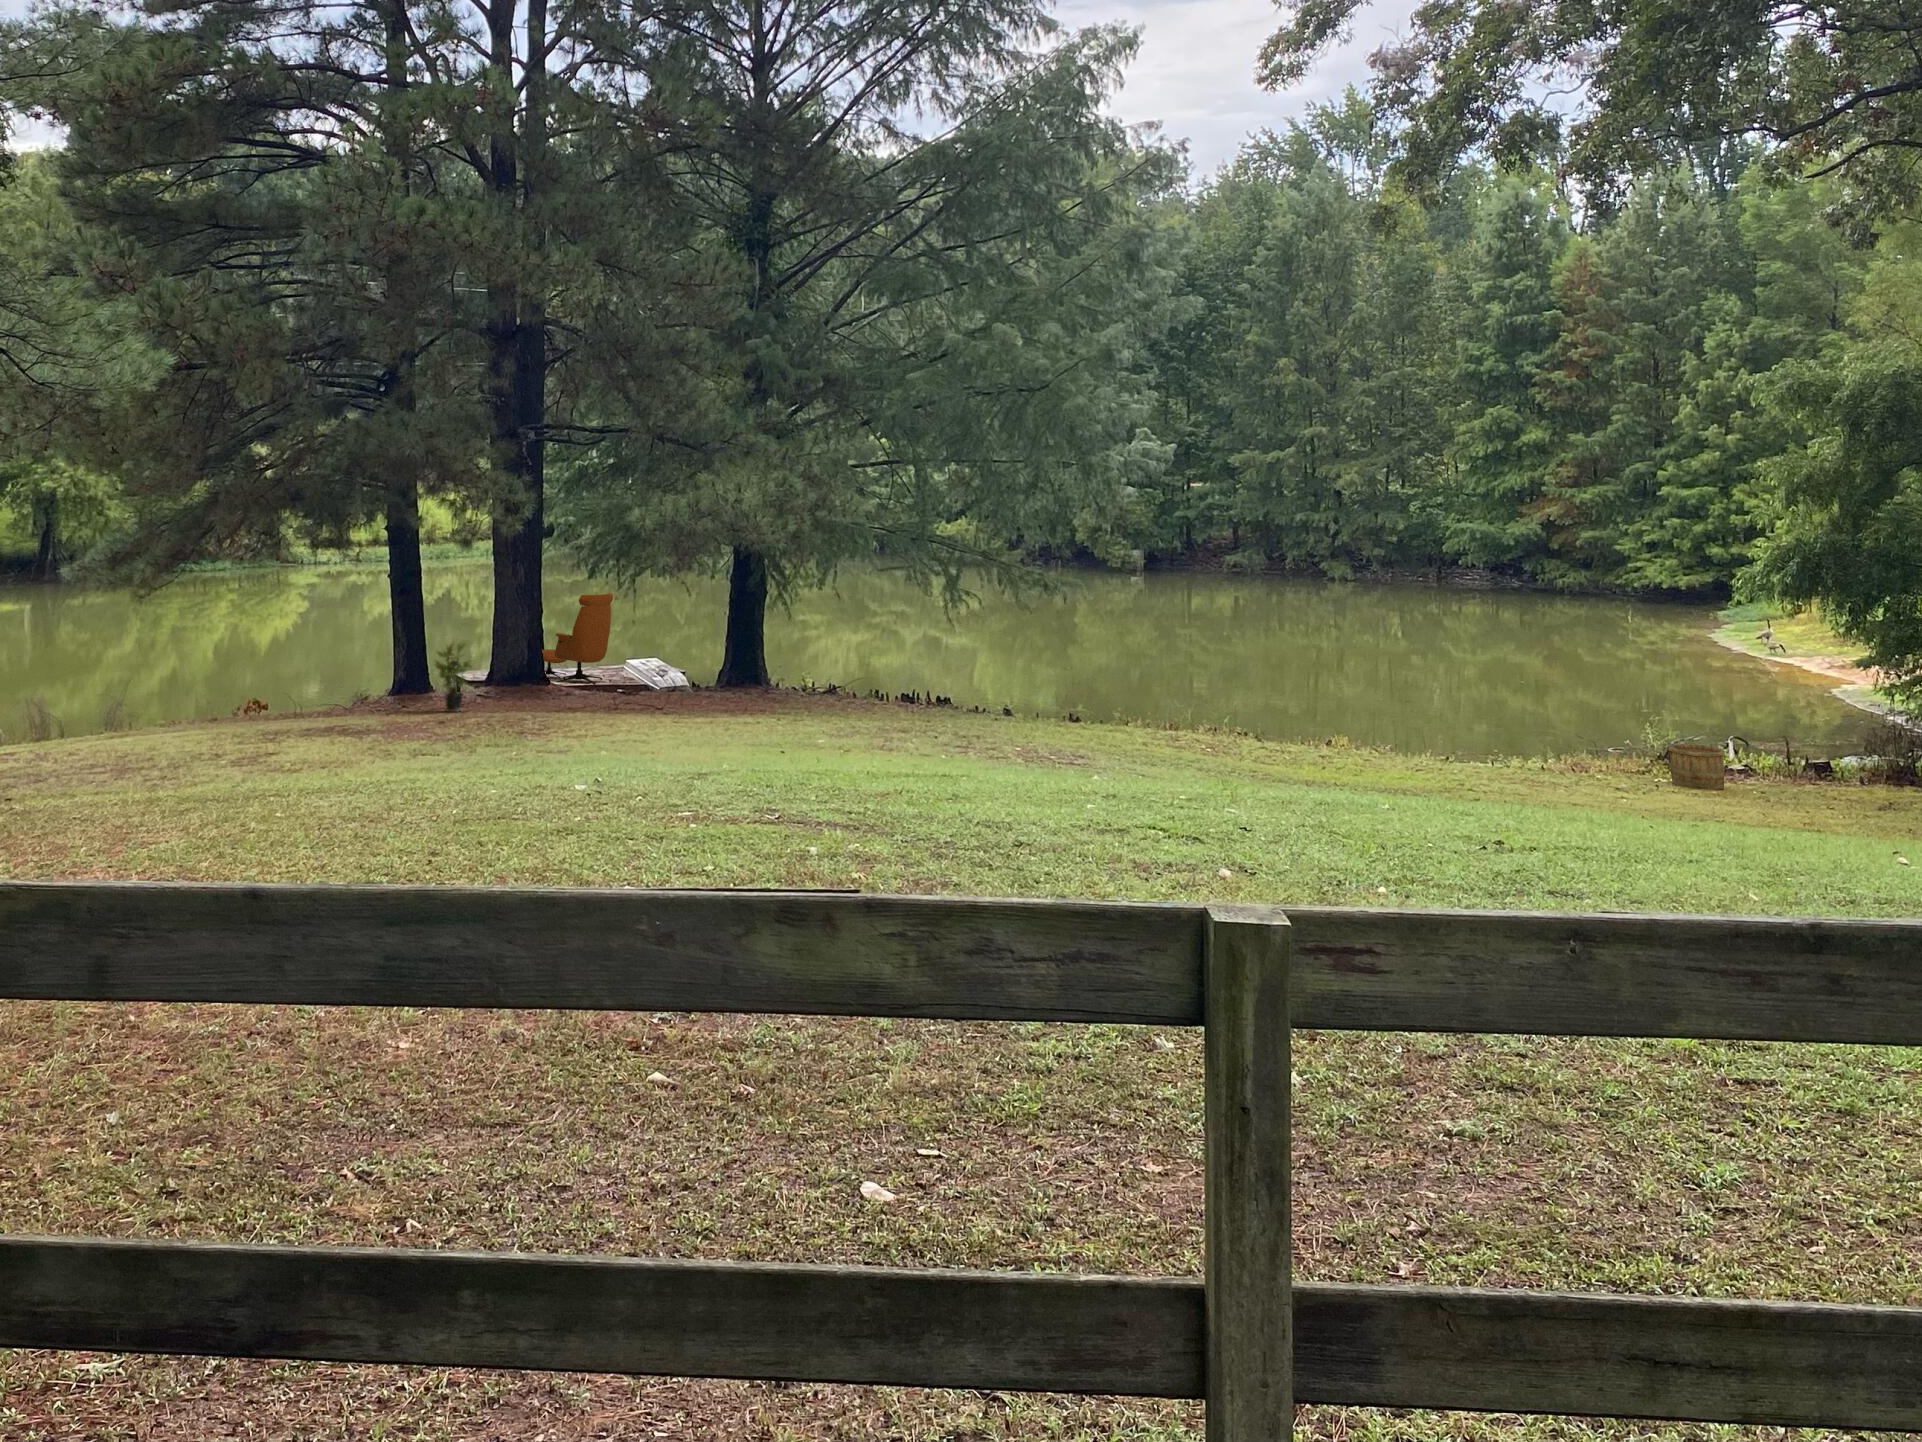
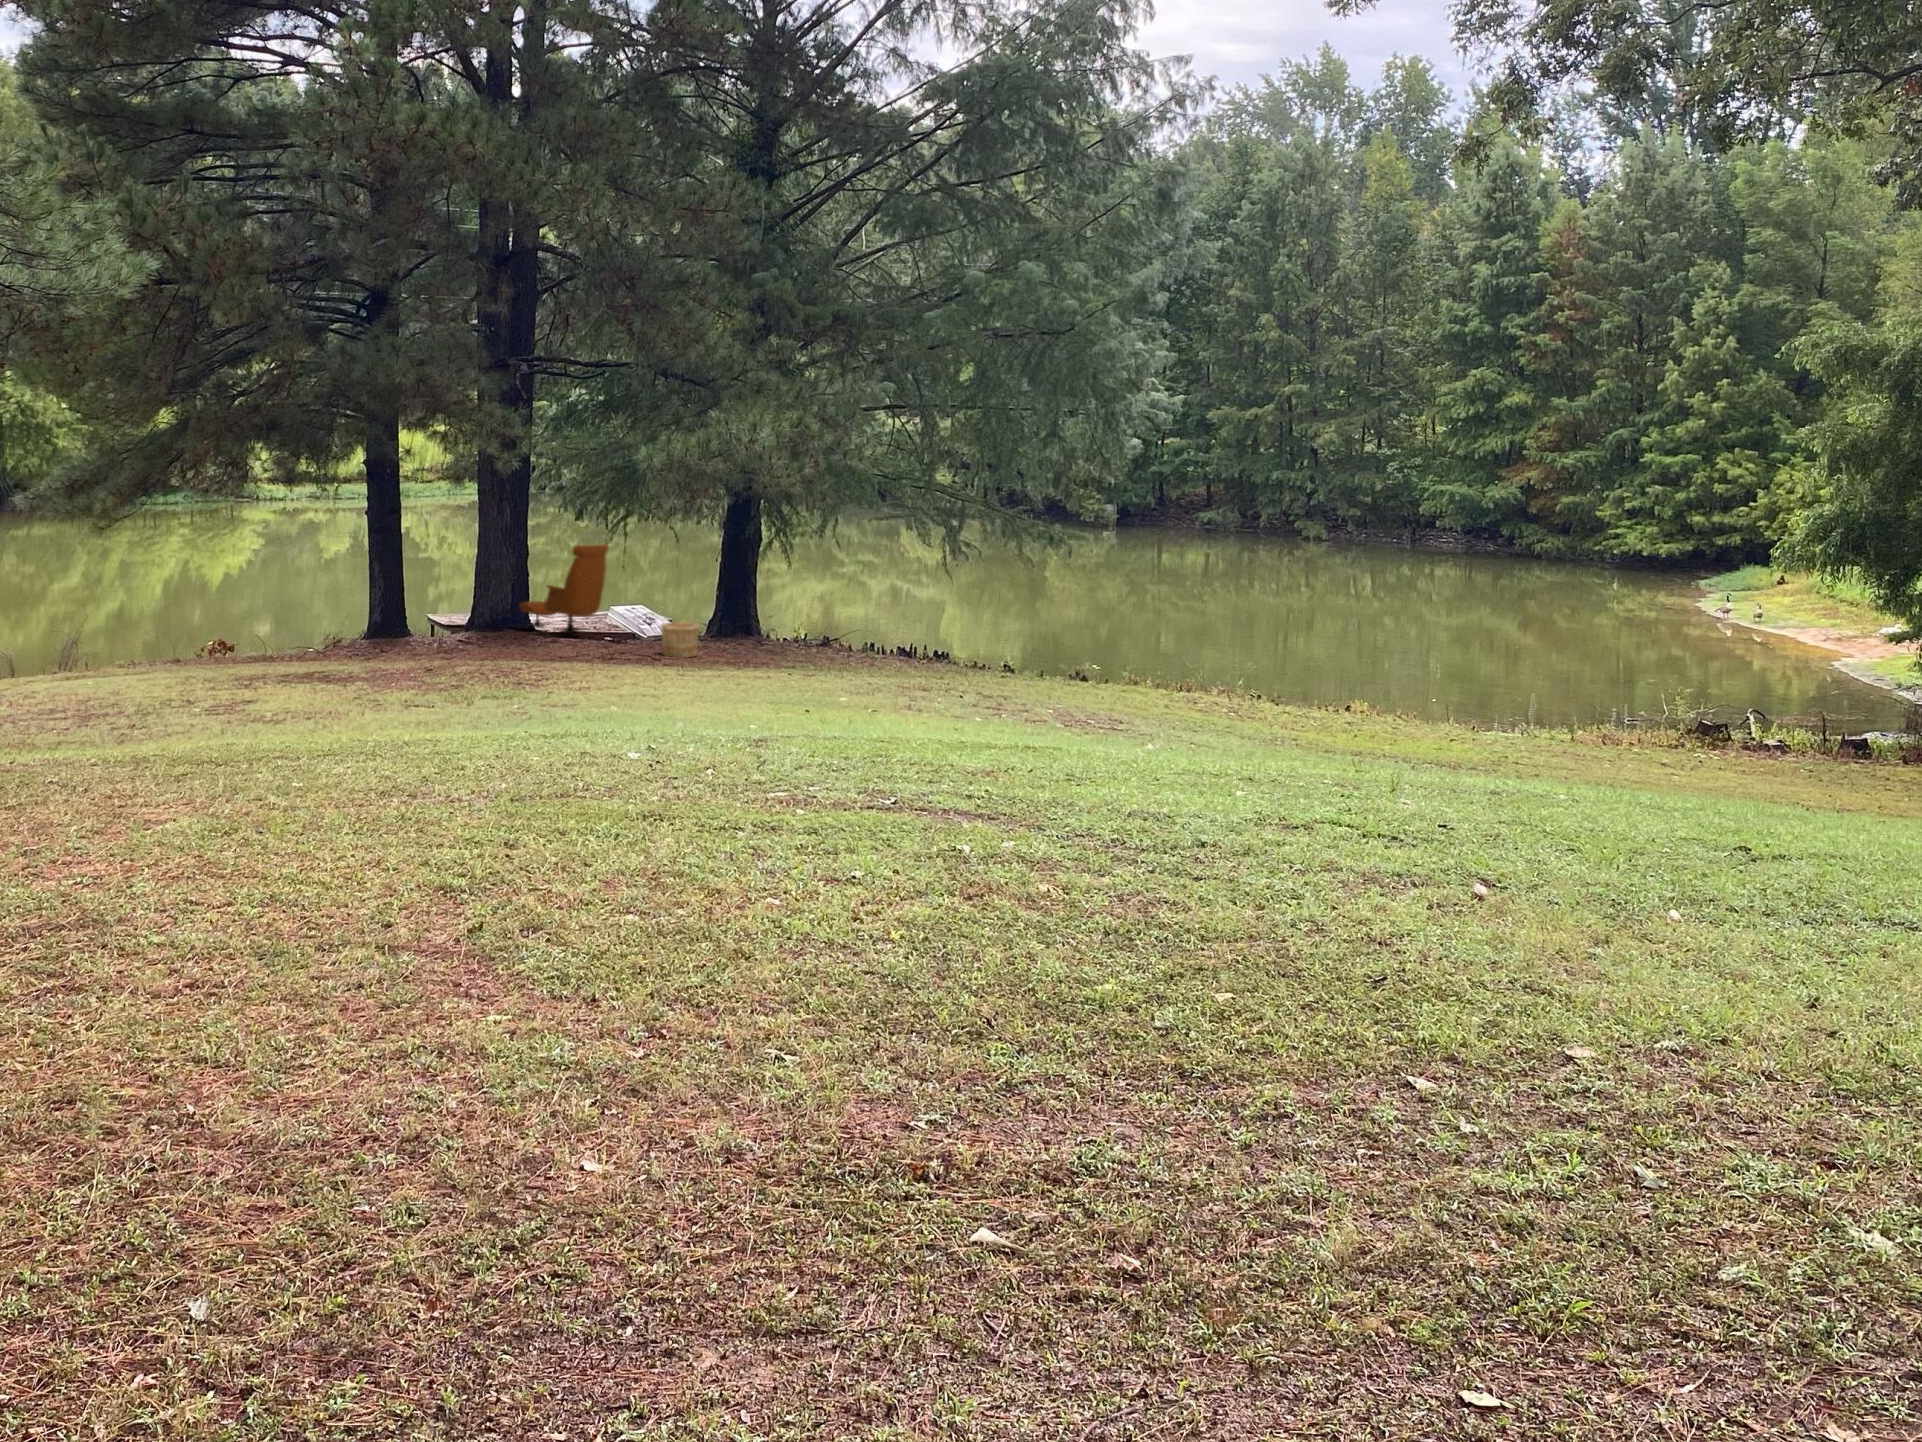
potted plant: present [435,641,472,712] -> none [418,593,460,672]
wooden bucket: present [1668,744,1725,790] -> present [661,621,699,657]

